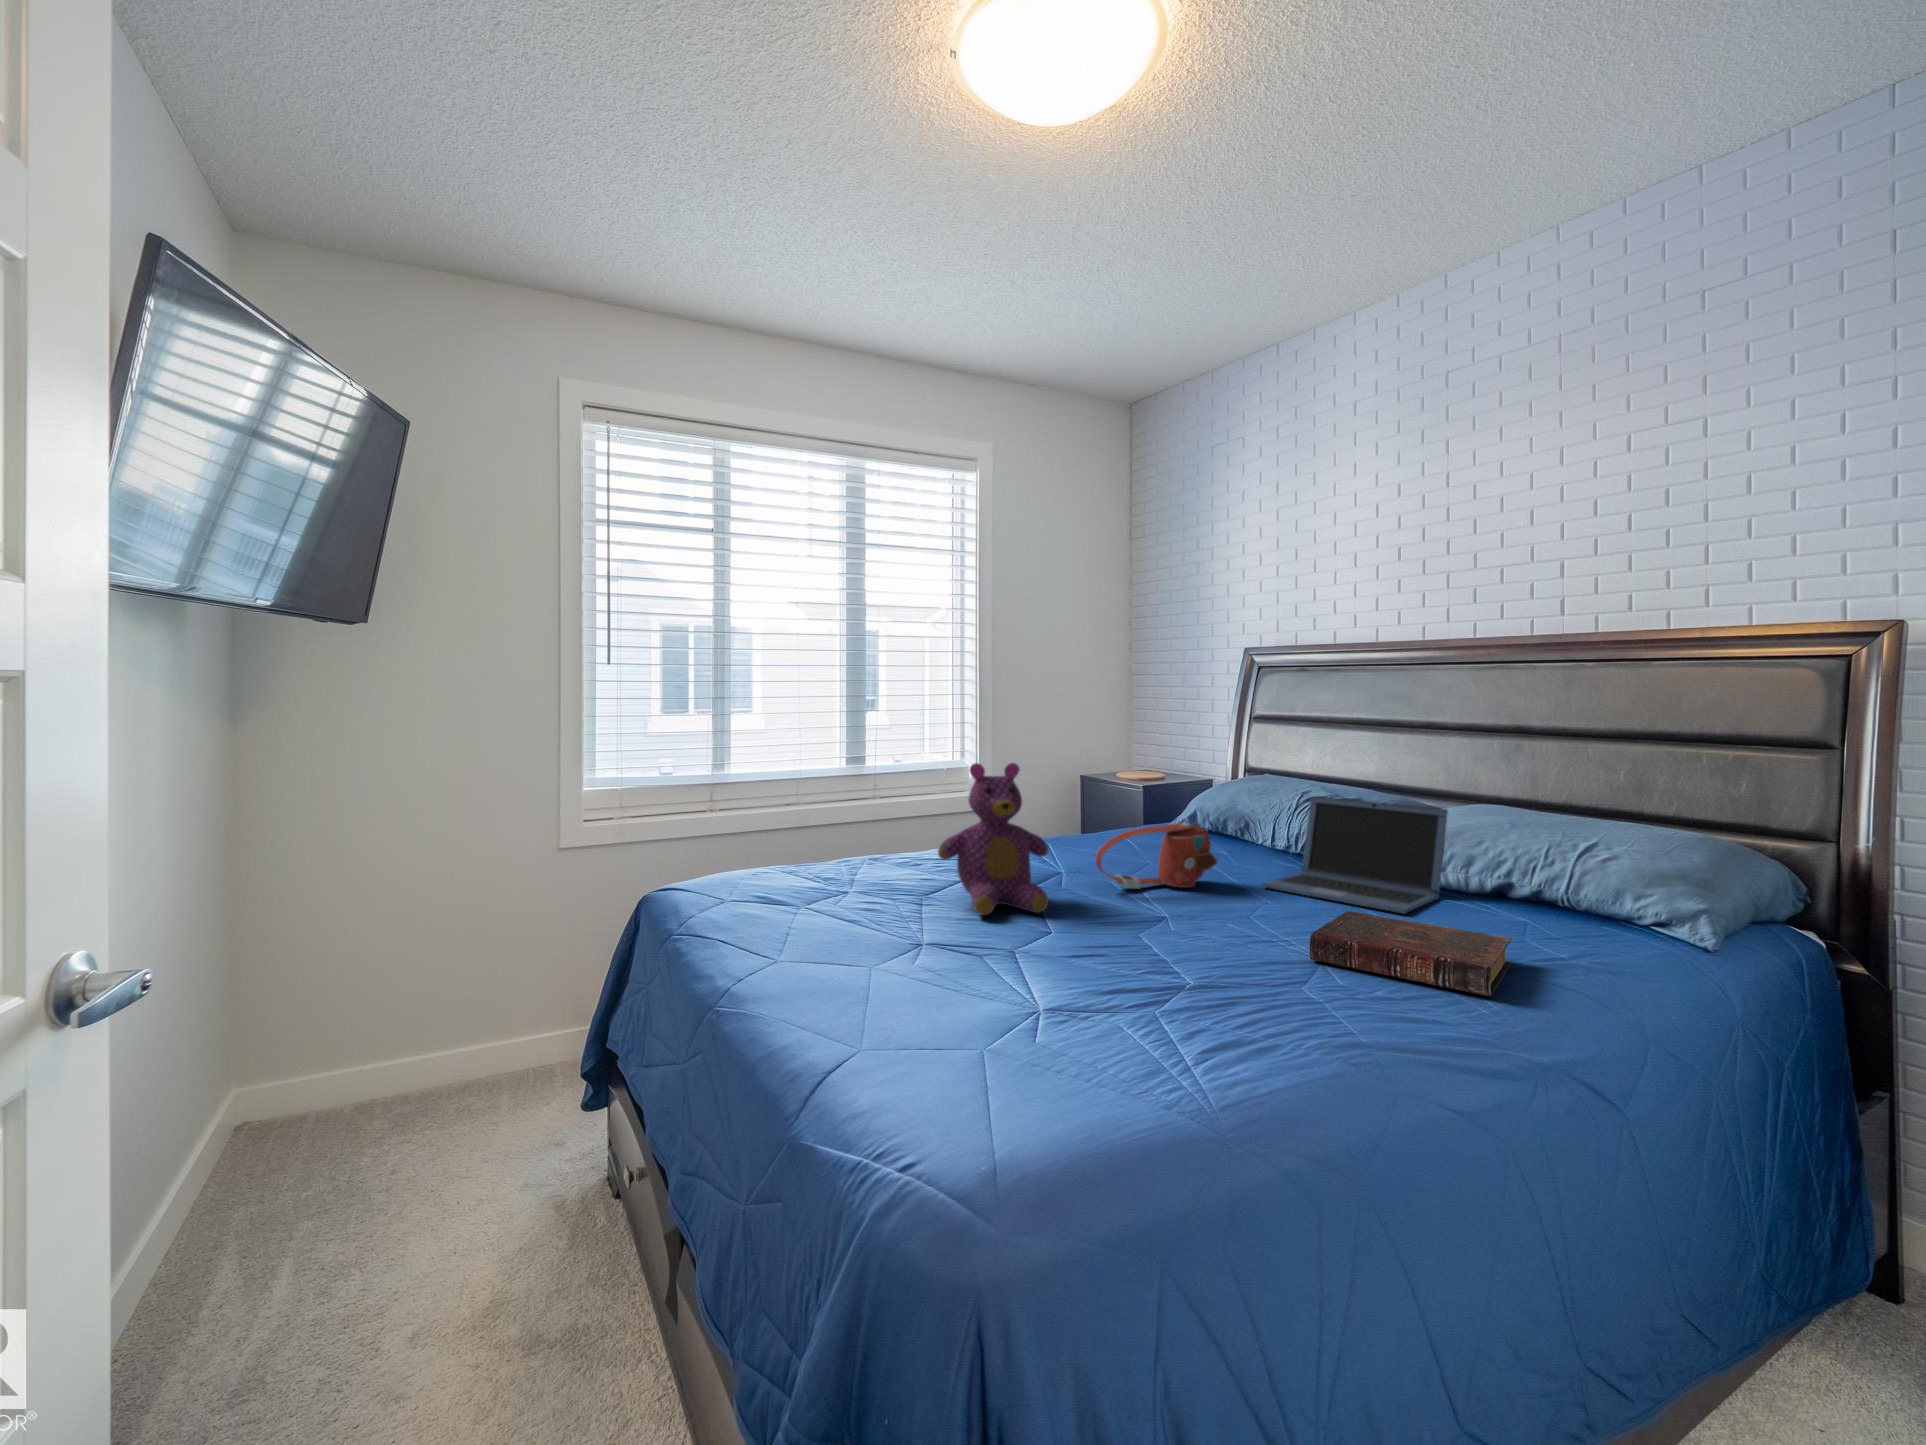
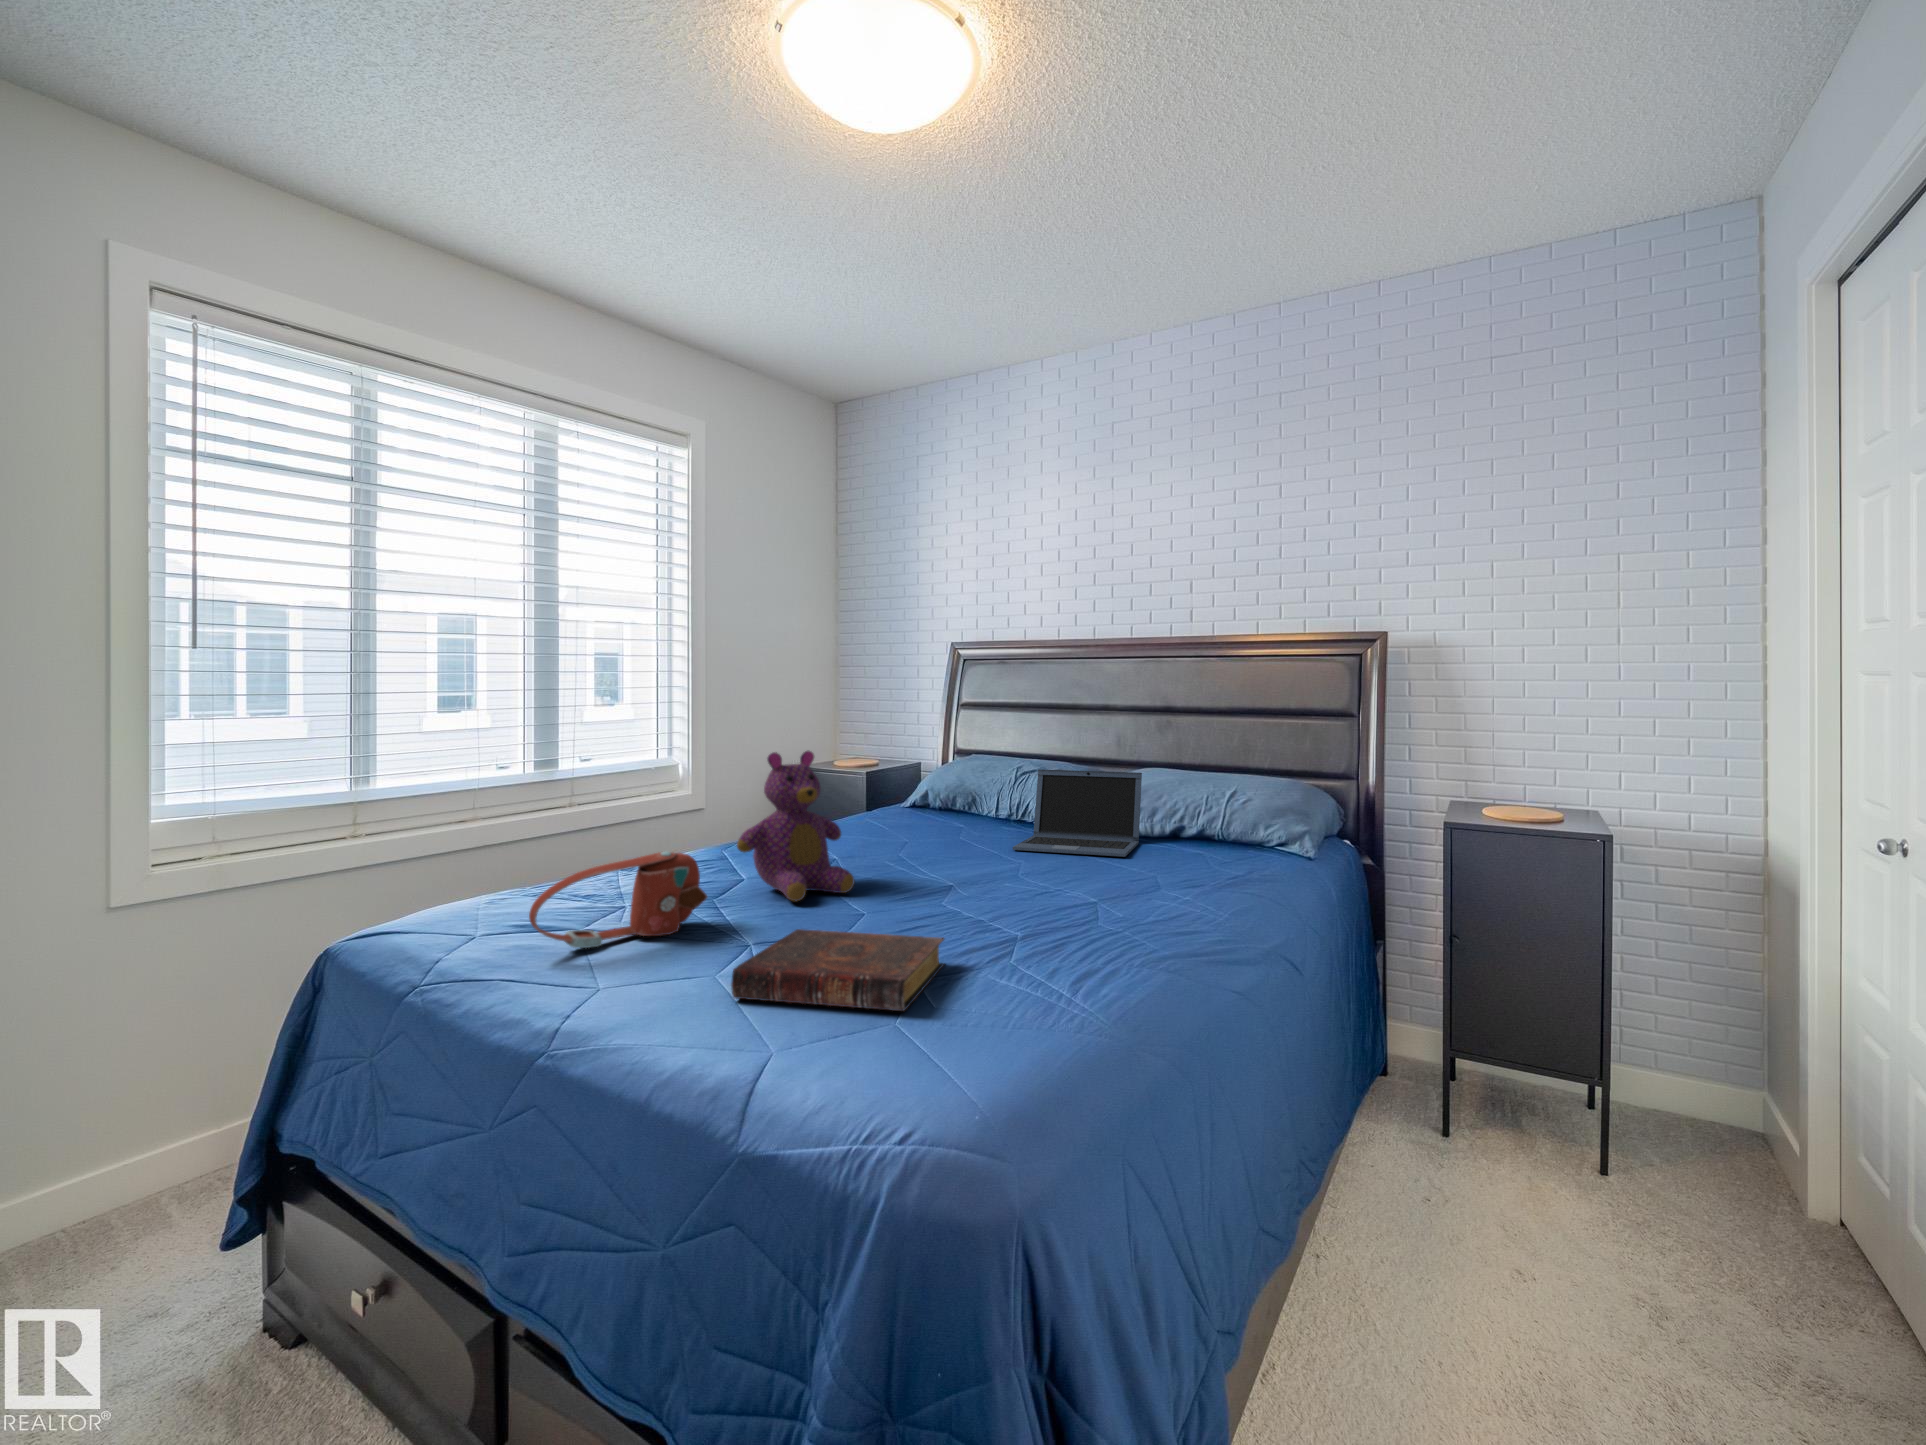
handbag: present [1096,823,1218,889] -> present [529,851,707,948]
book: present [1310,911,1512,997] -> present [731,929,944,1011]

